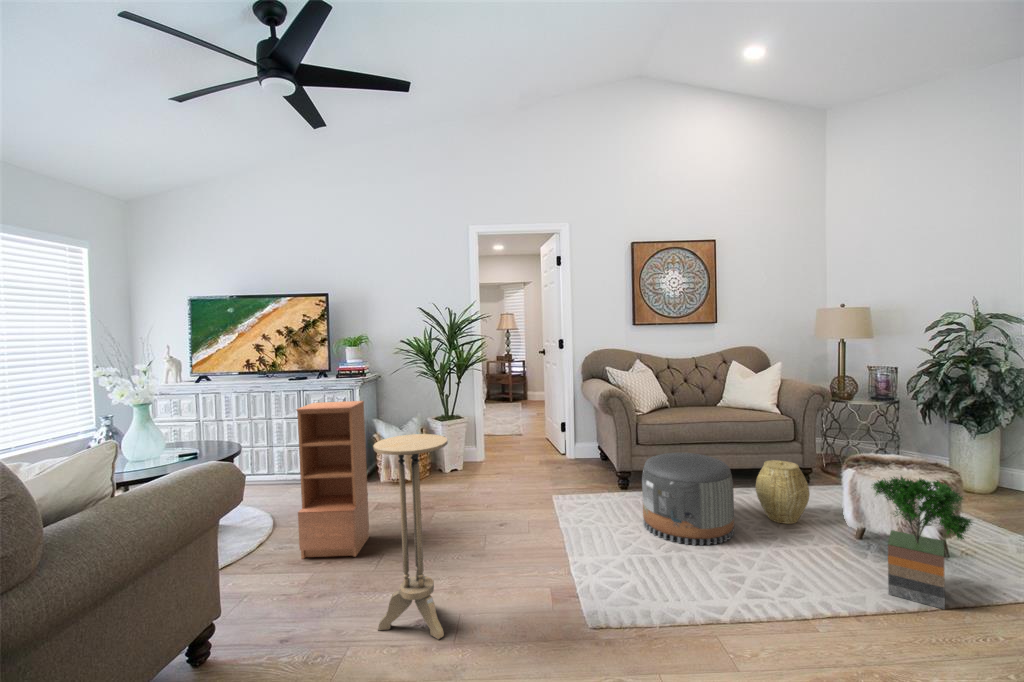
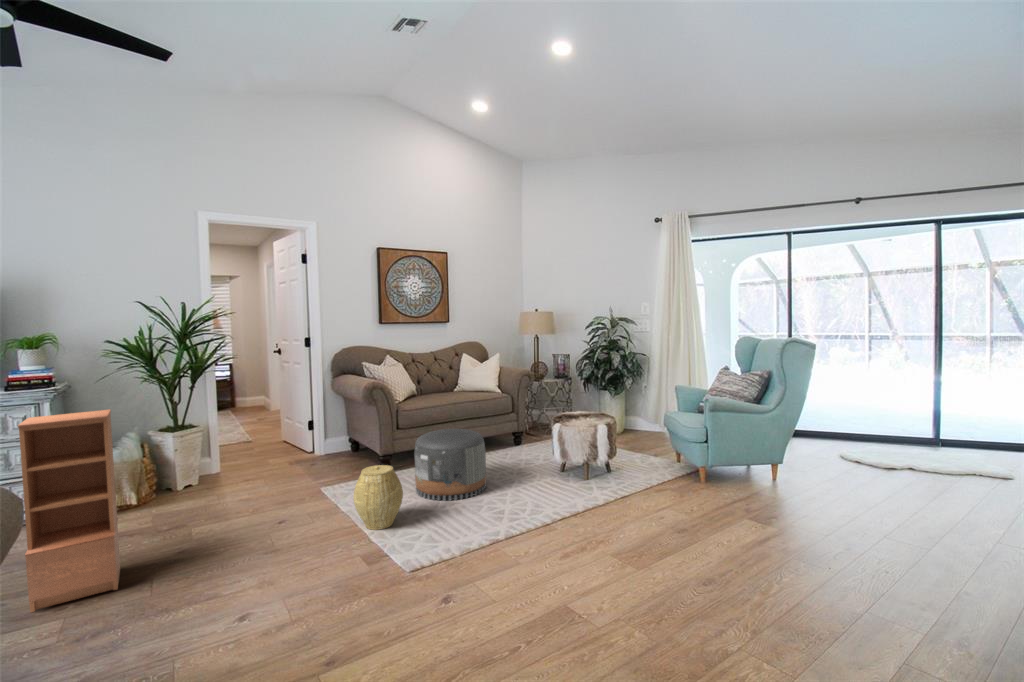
side table: present [373,434,448,639] -> none [195,428,282,635]
woven basket: present [756,460,810,524] -> present [353,465,403,530]
potted tree: present [873,476,972,609] -> none [573,421,625,499]

